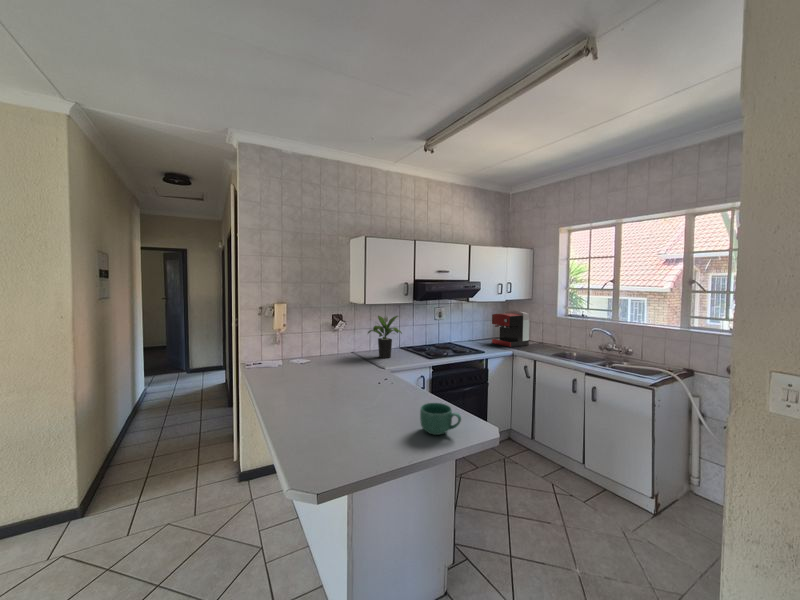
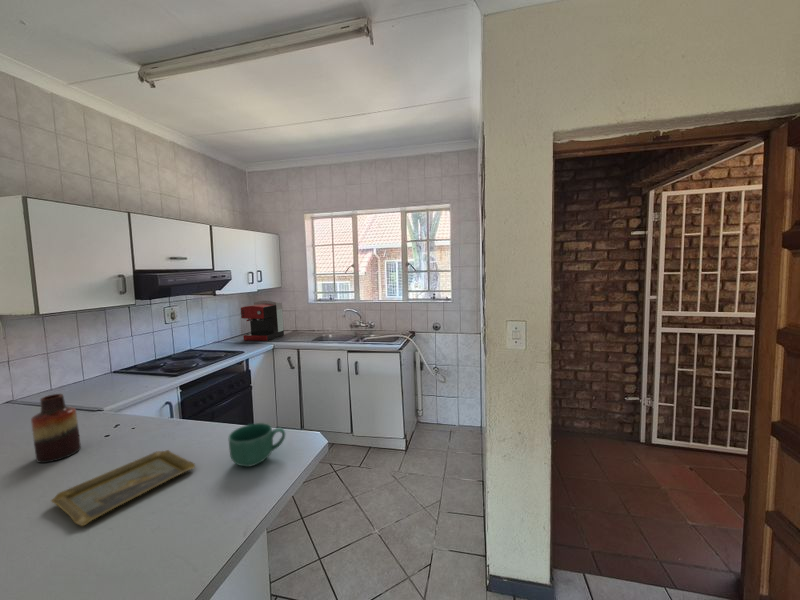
potted plant: present [368,316,402,358] -> none [48,325,125,394]
vase: none [343,351,362,390] -> present [31,394,81,463]
tray: none [335,402,402,426] -> present [51,450,195,526]

